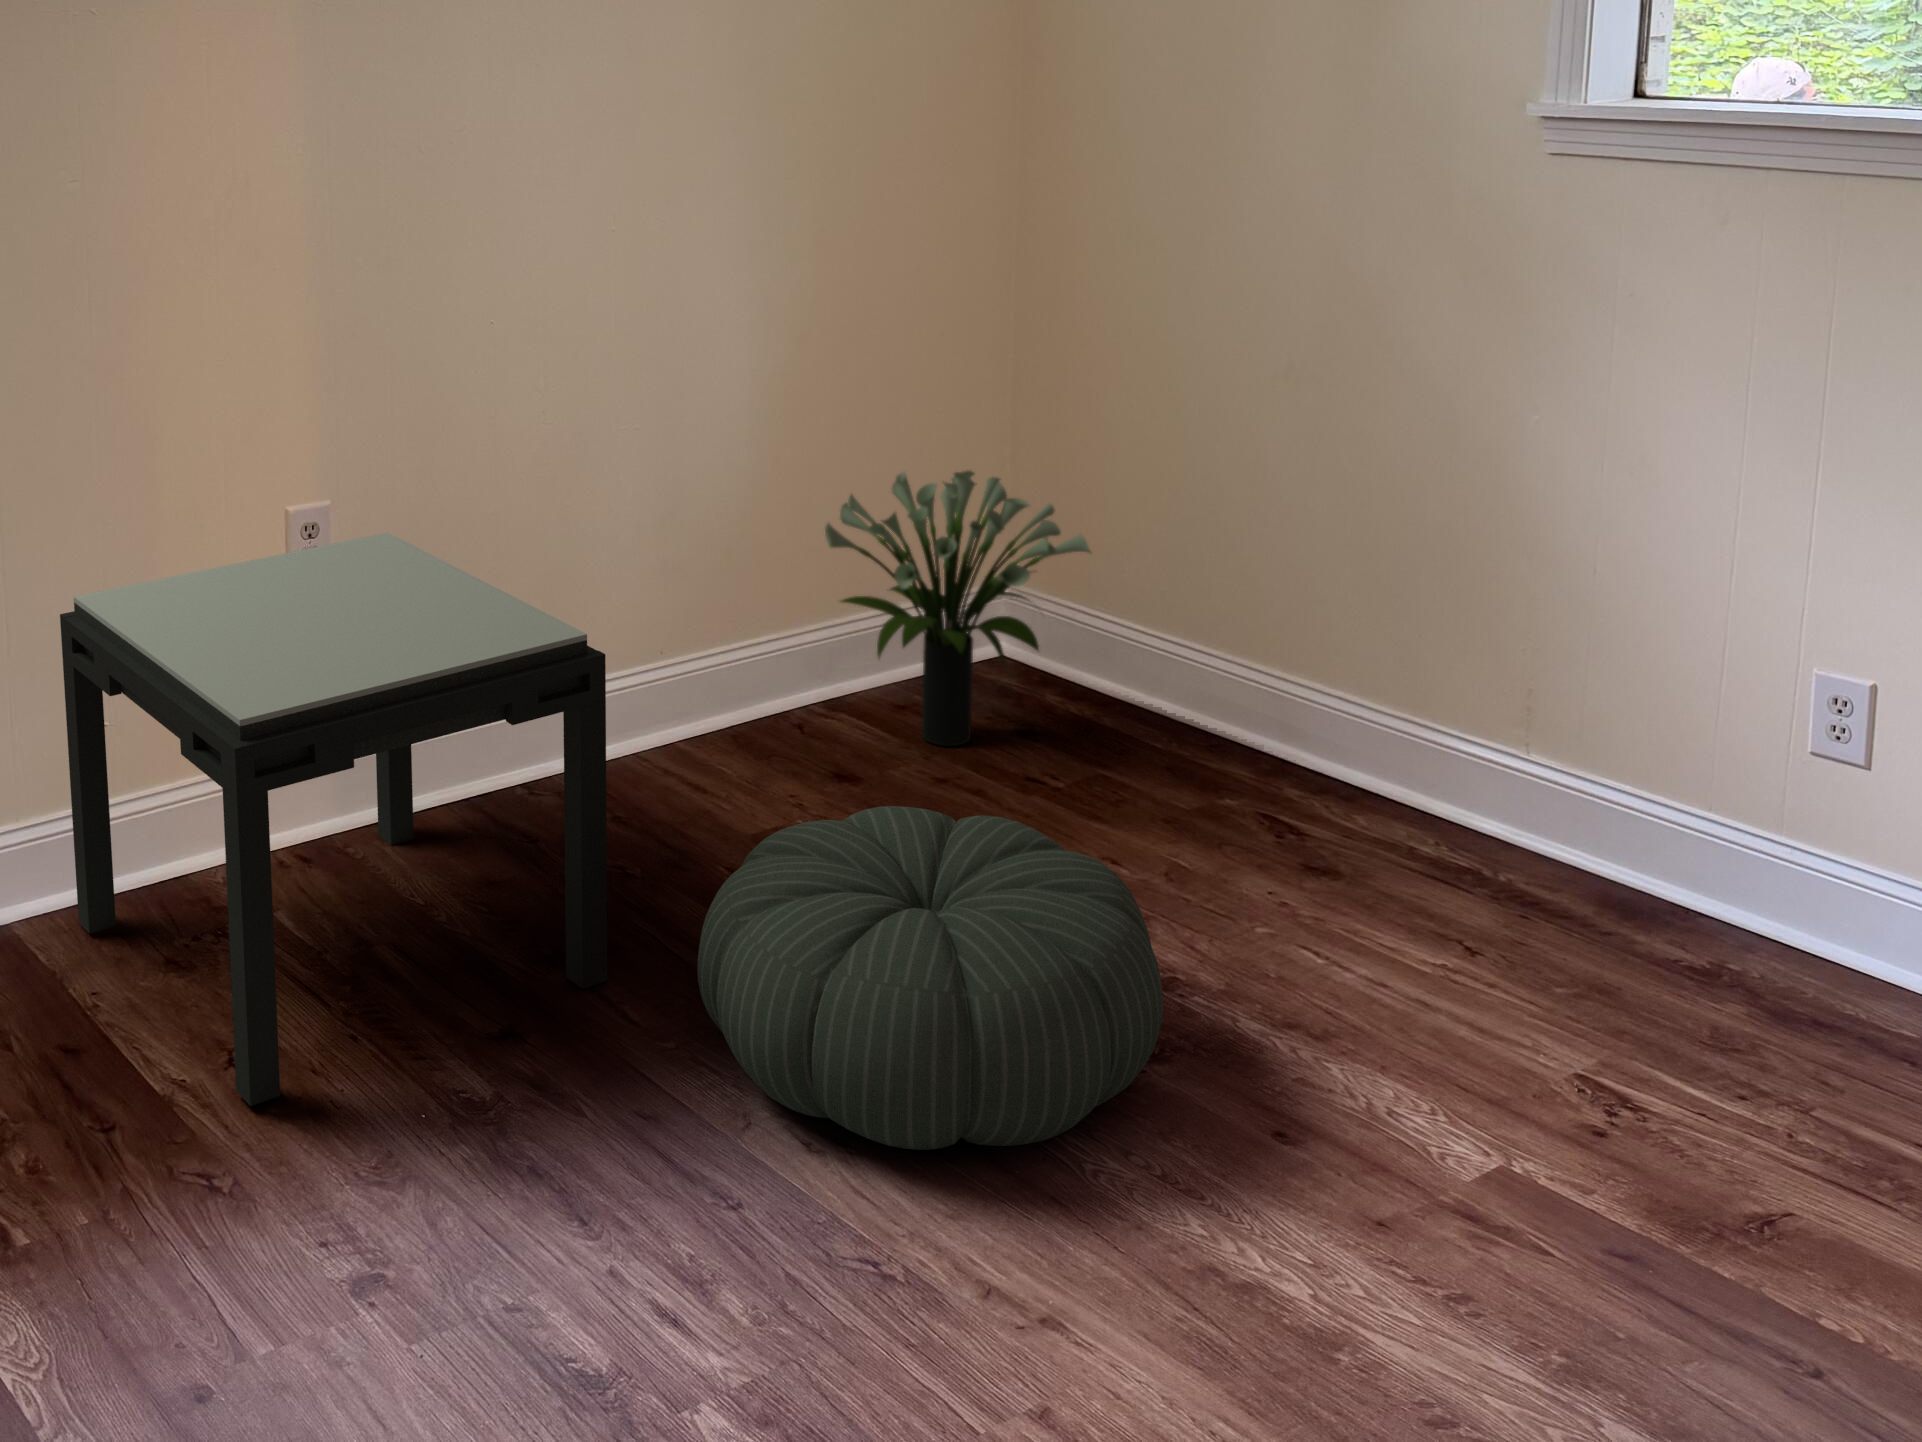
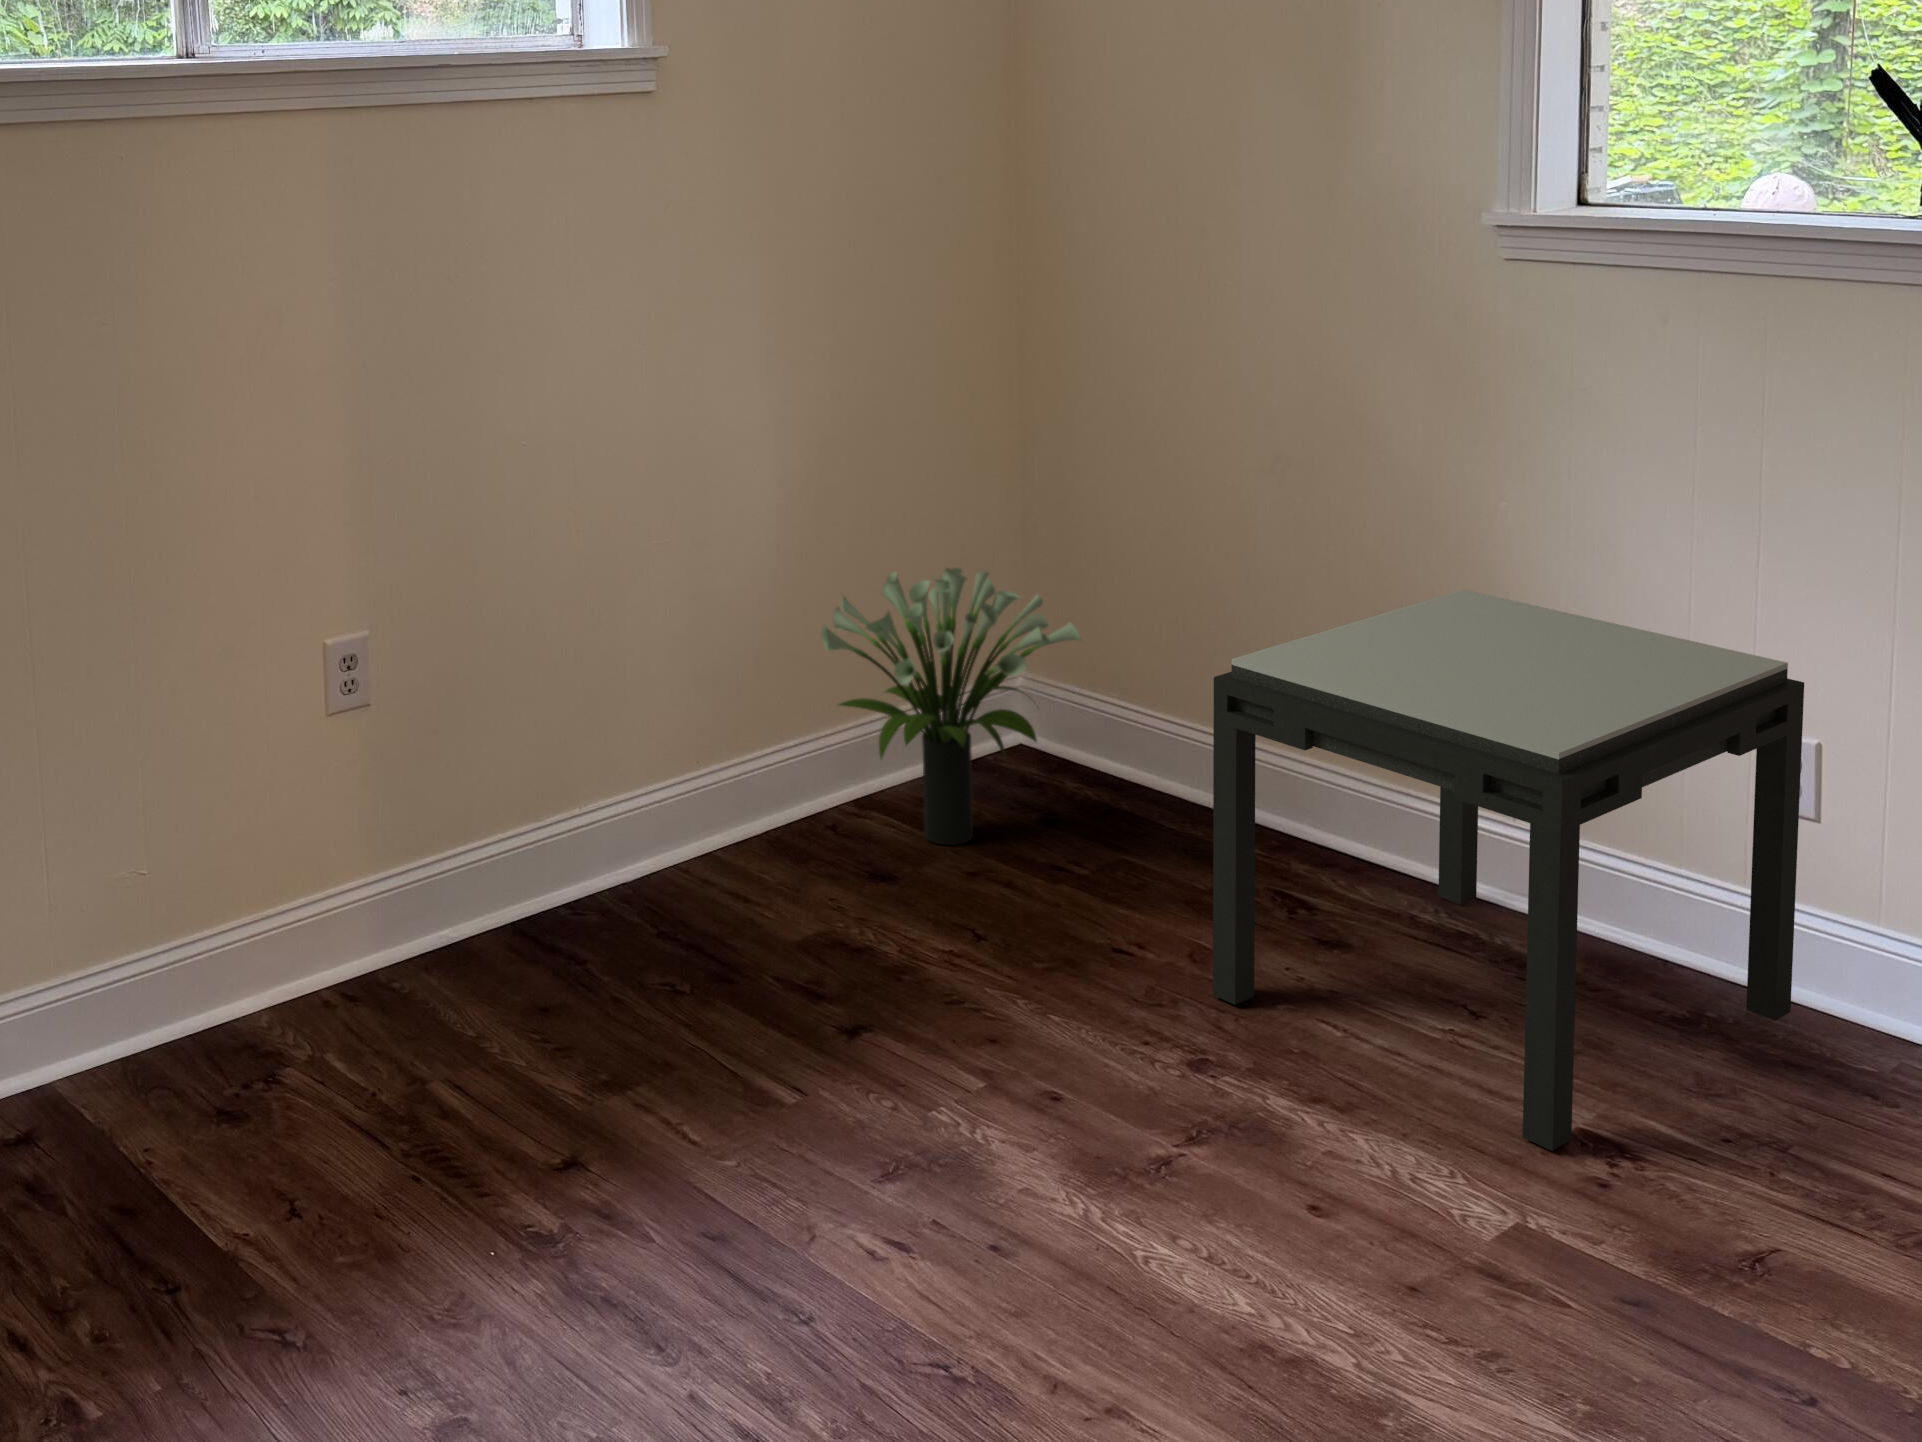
side table: present [60,533,607,1106] -> present [1213,589,1804,1151]
pouf: present [698,806,1163,1150] -> none [734,896,1203,1242]

